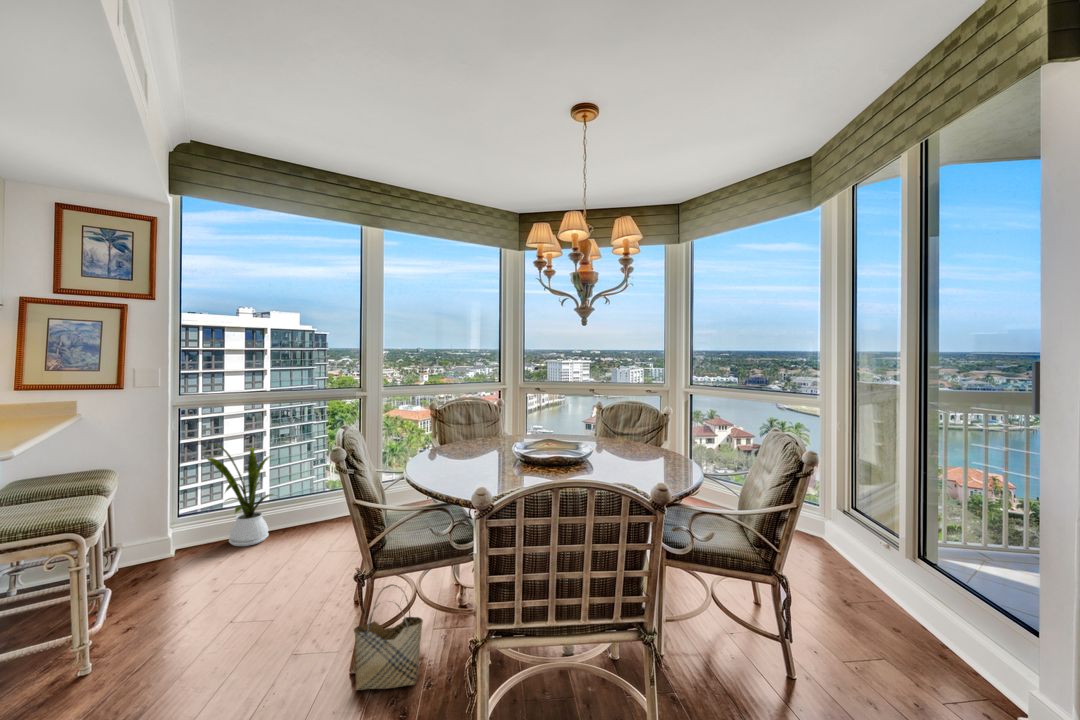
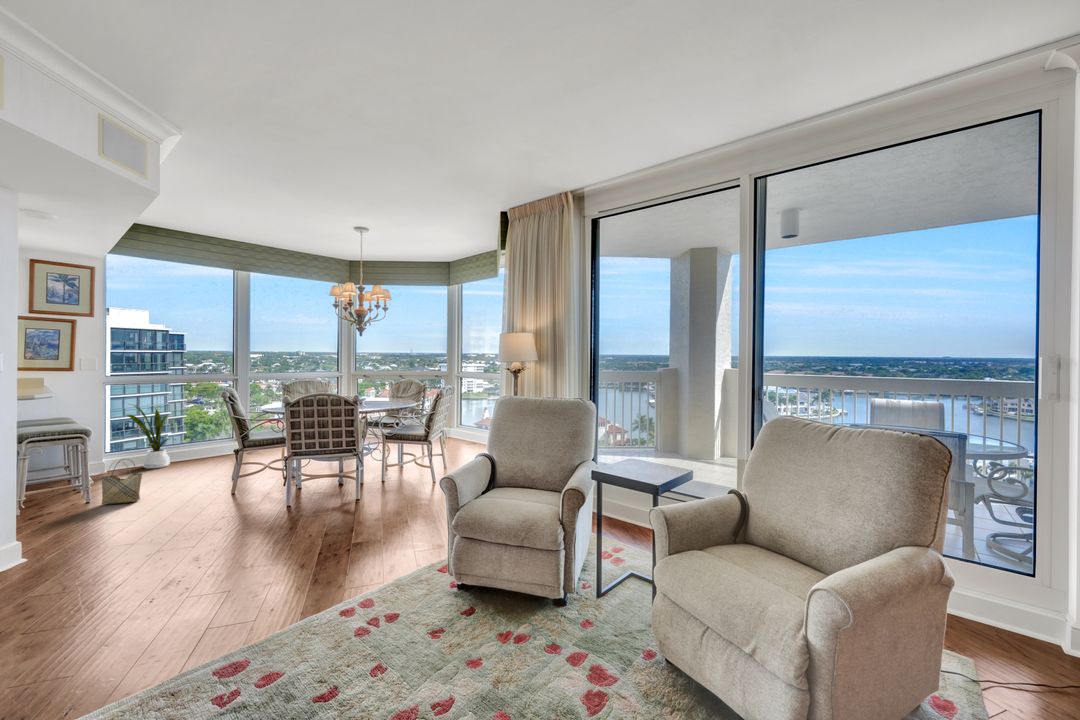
woven basket: present [354,585,423,690] -> present [101,459,142,504]

